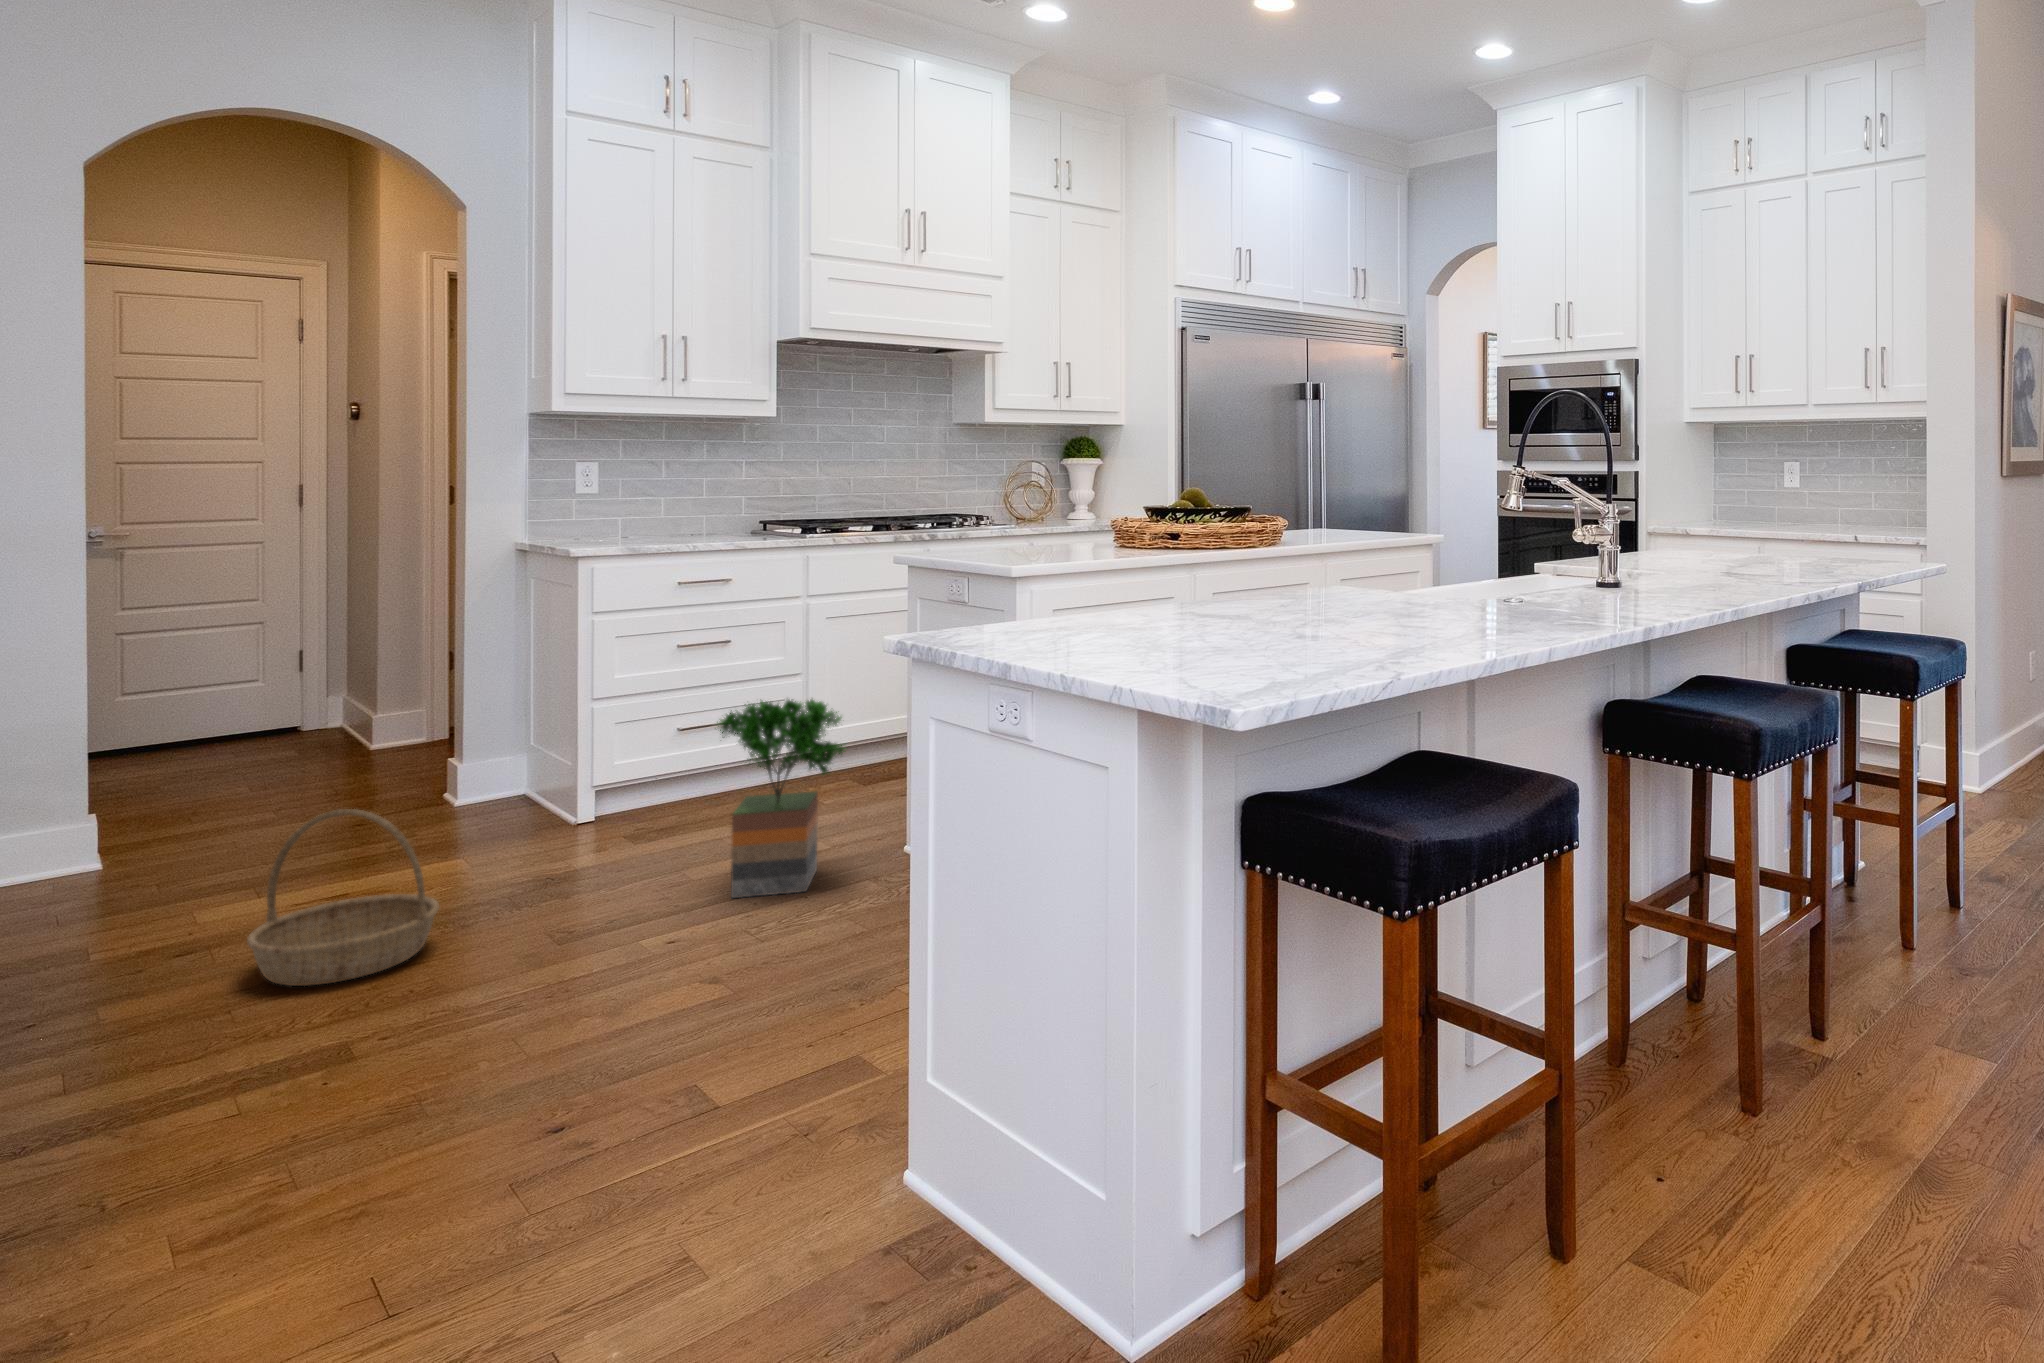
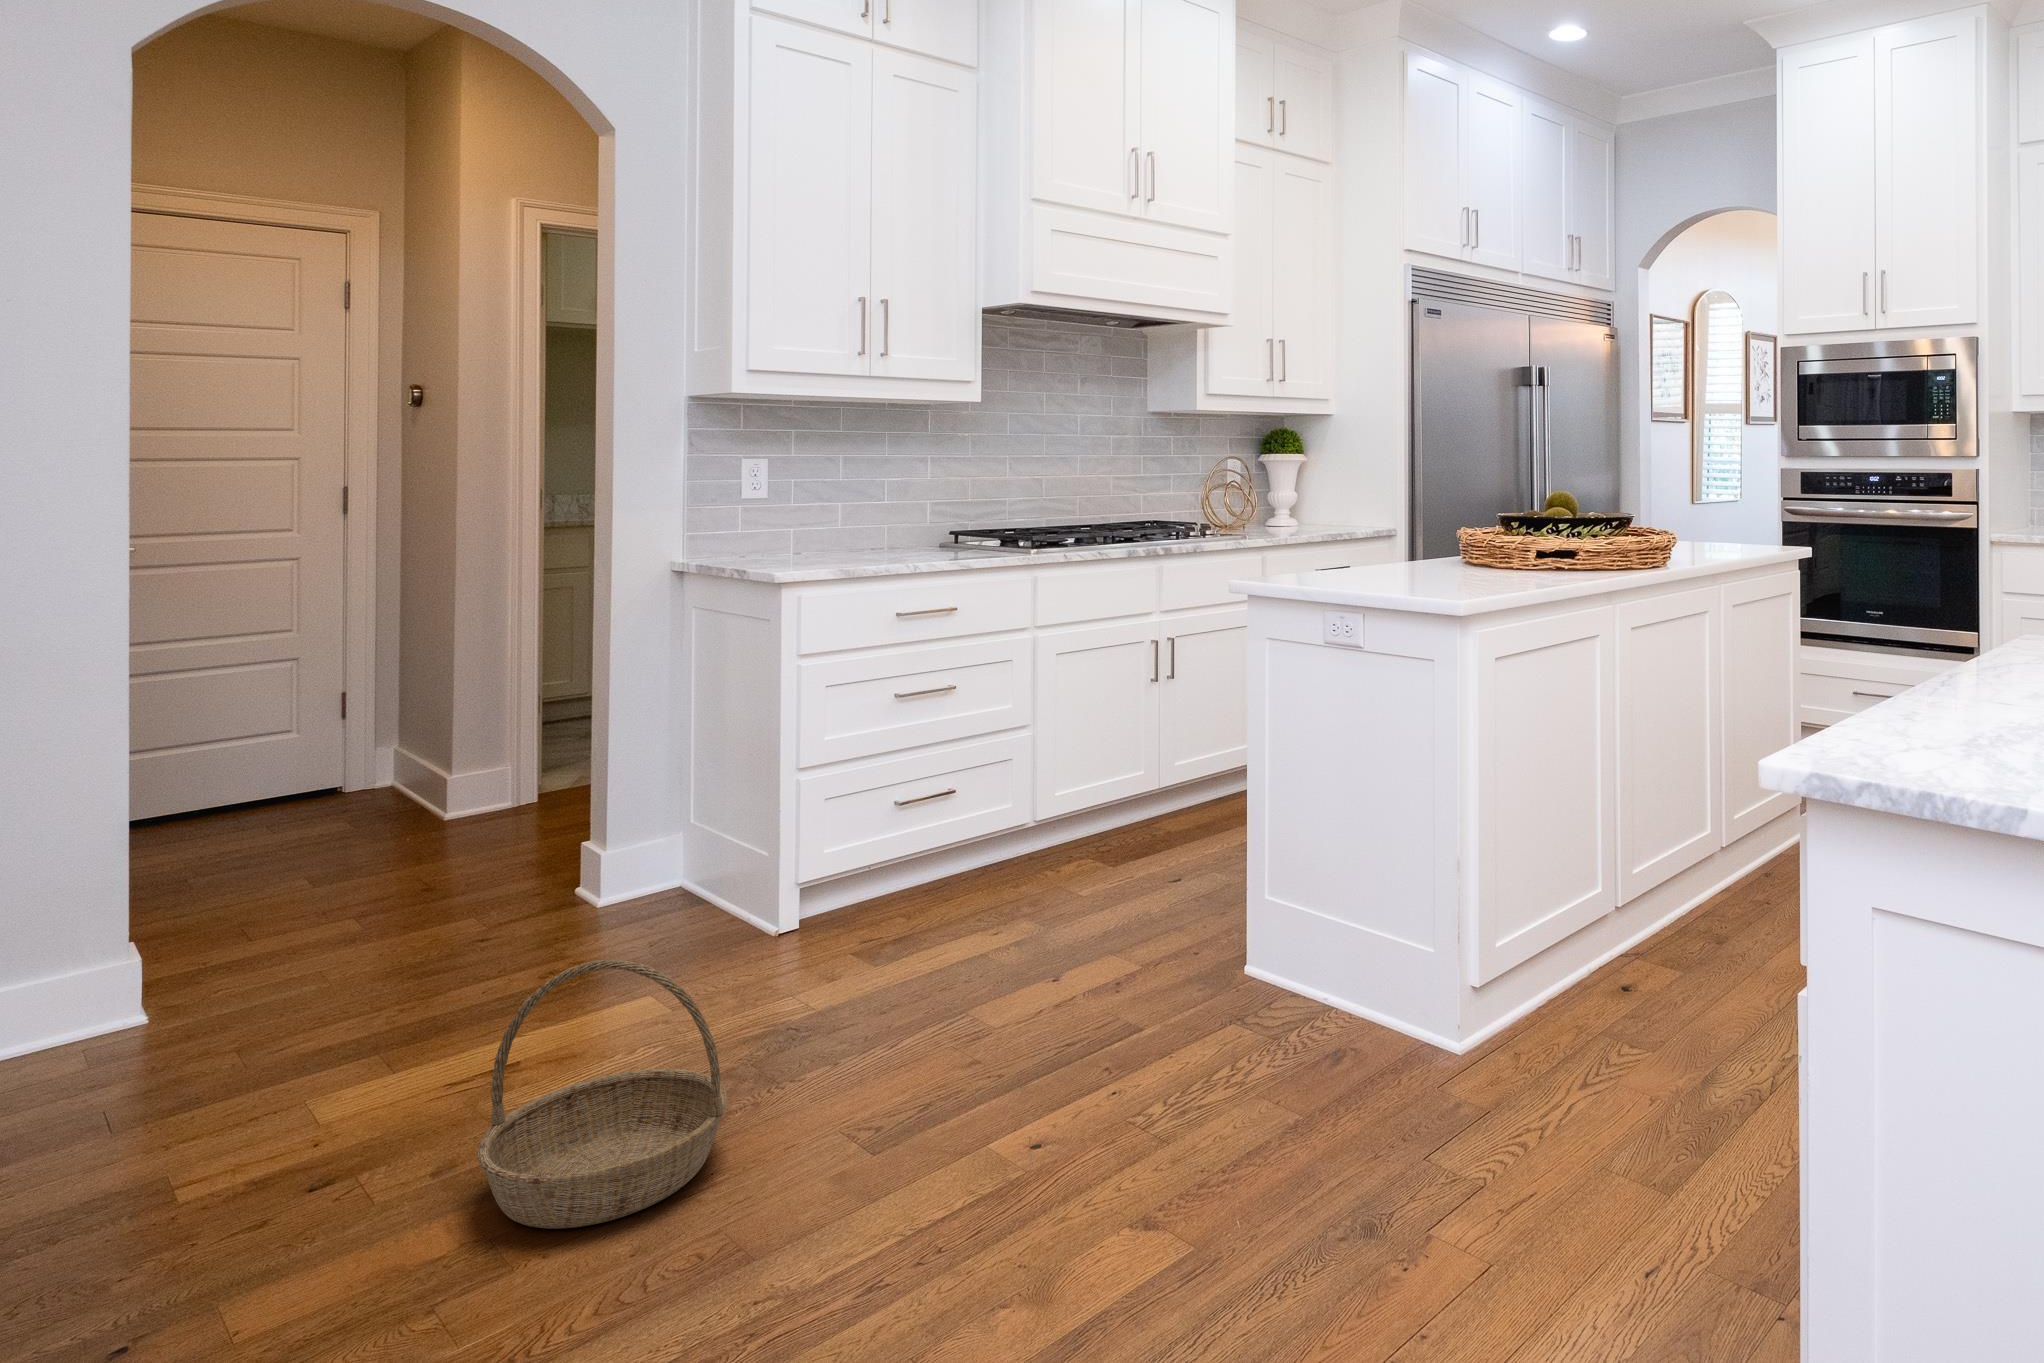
potted tree: present [717,699,845,898] -> none [1039,771,1214,1050]

